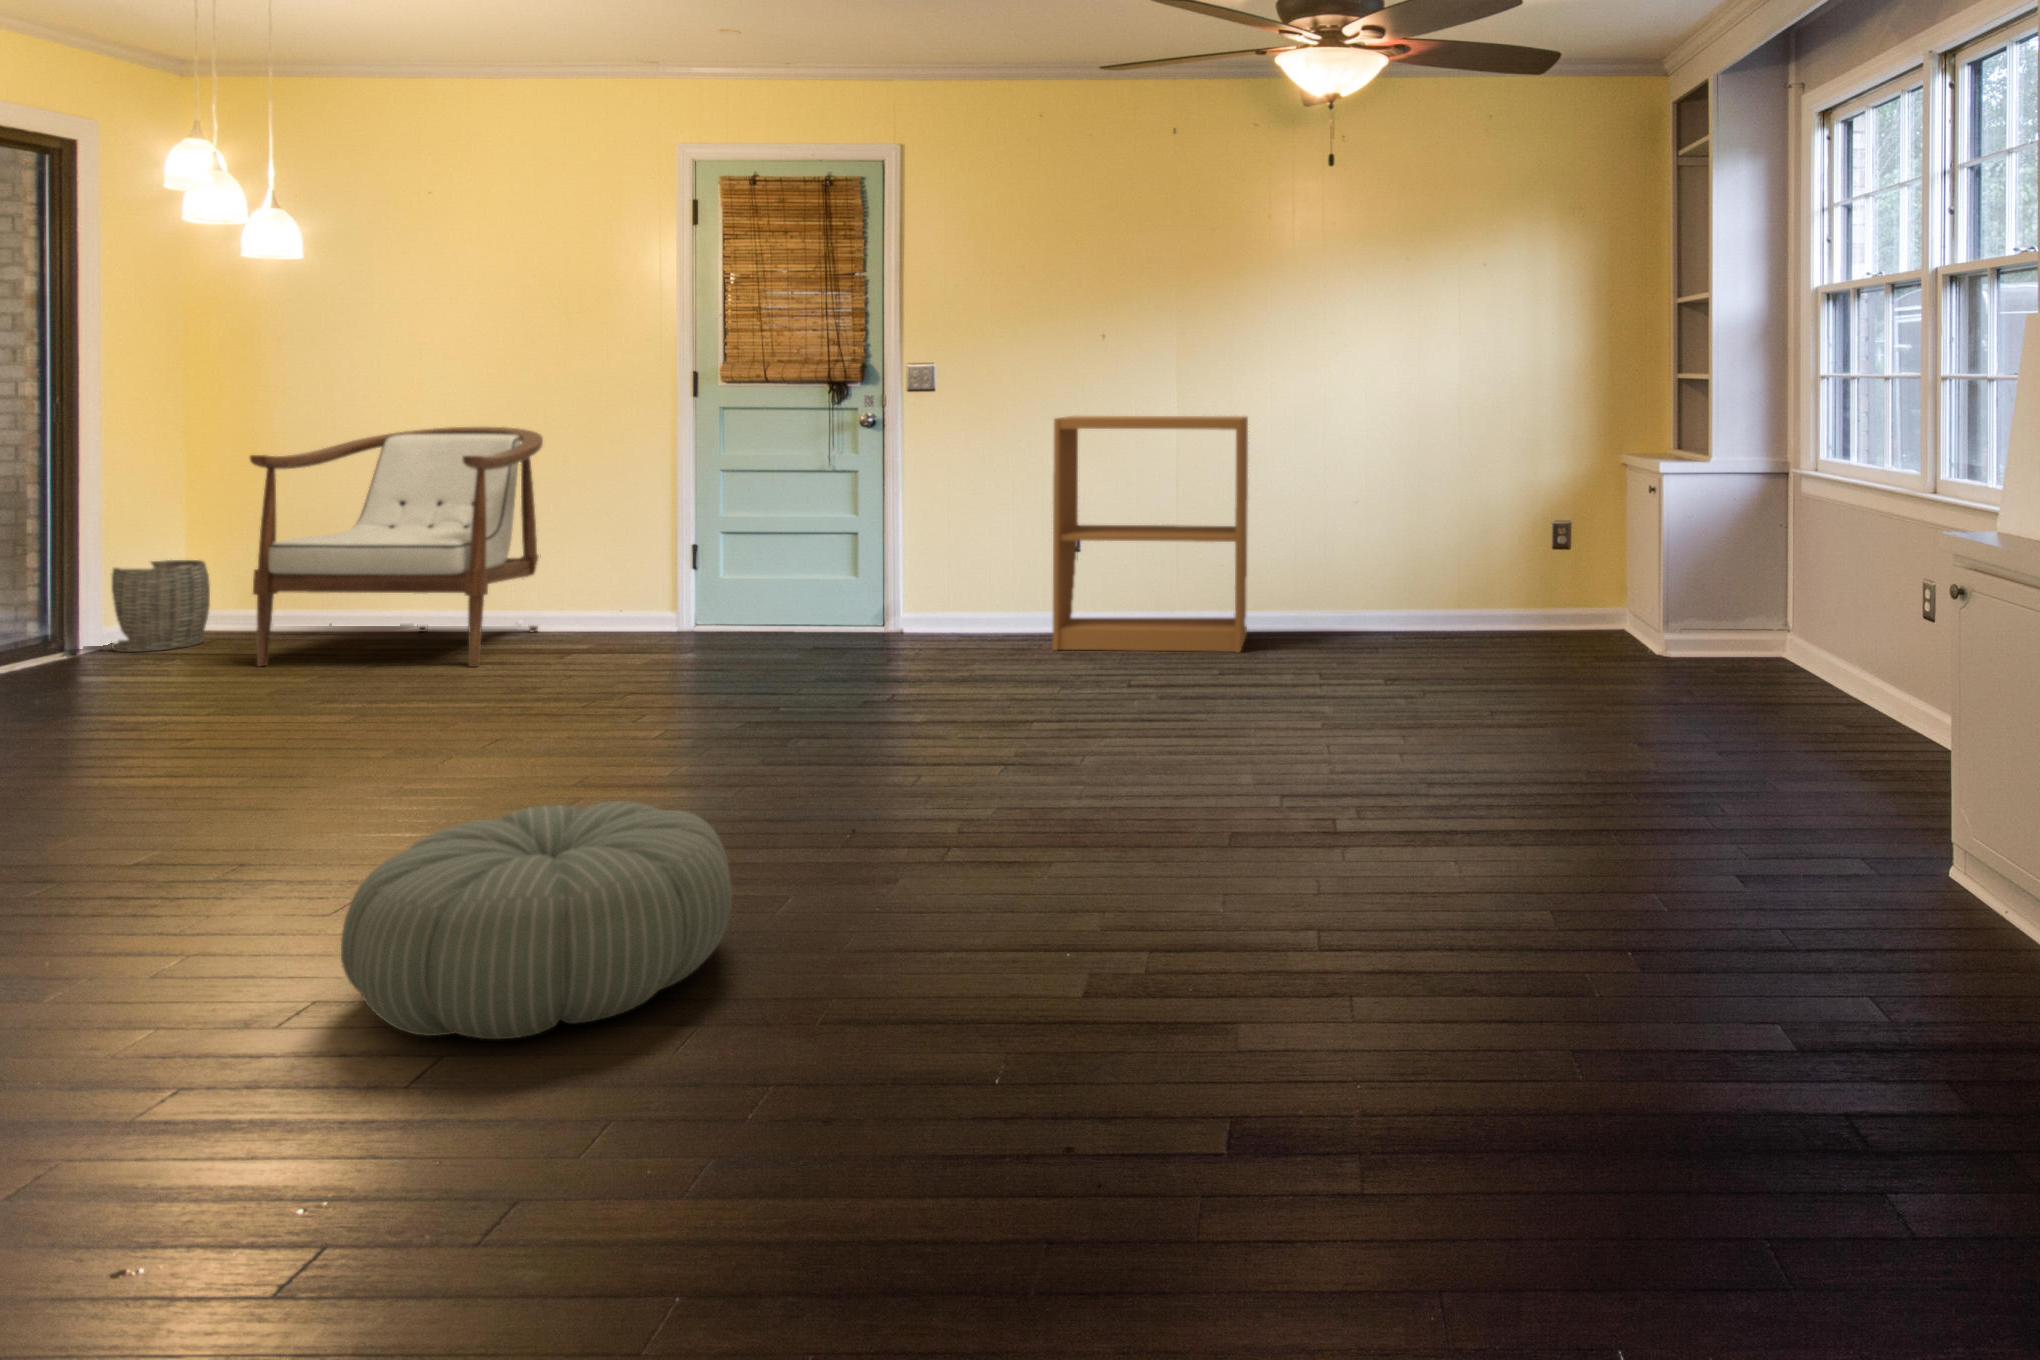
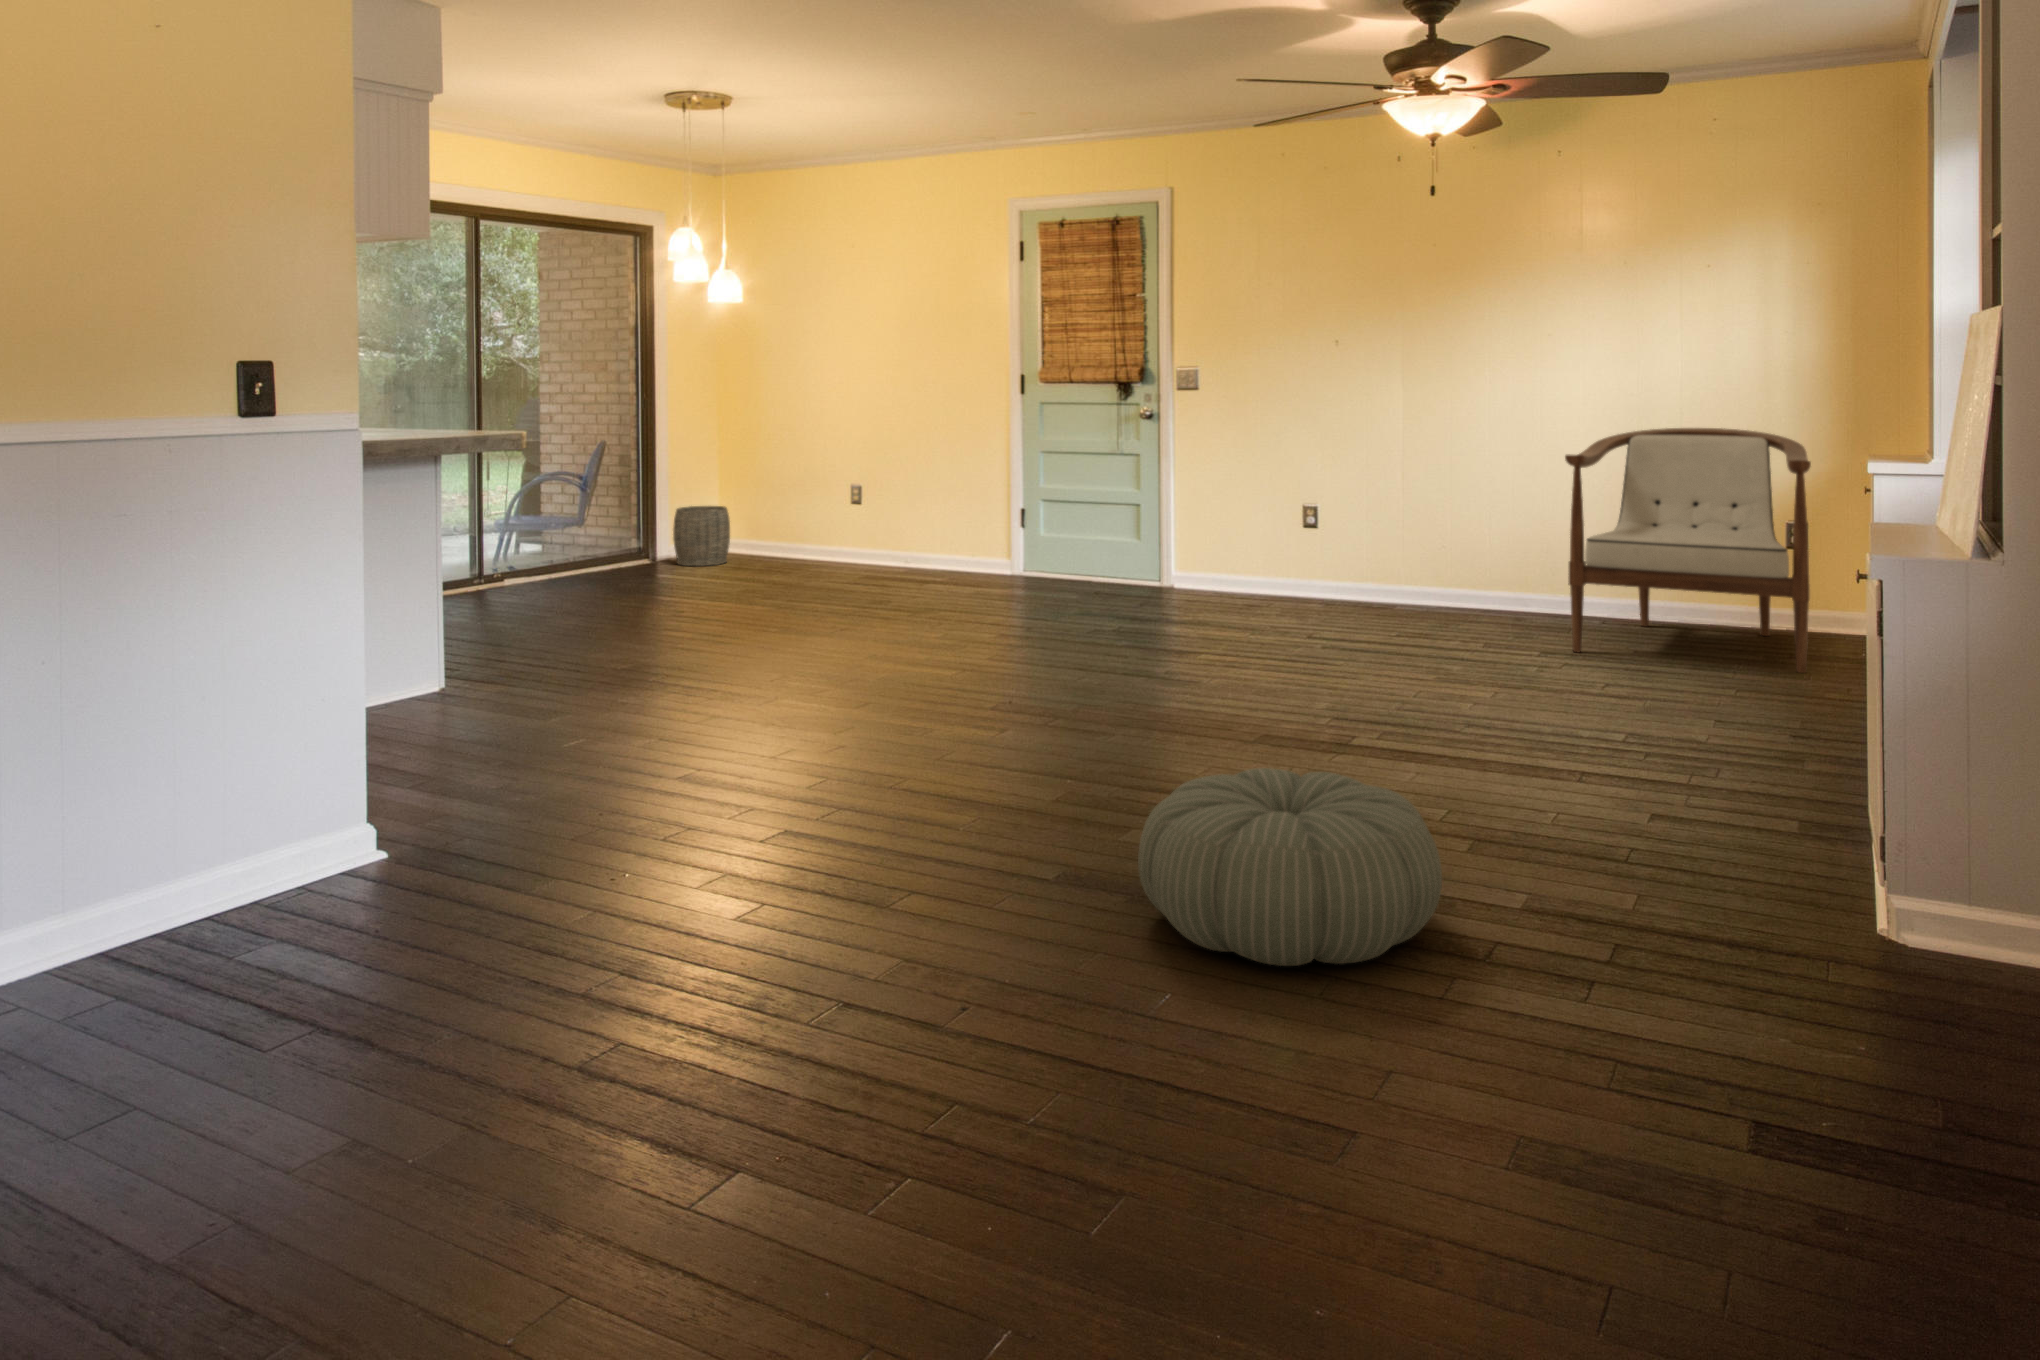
bookshelf: present [1052,416,1248,653] -> none [1275,412,1460,625]
armchair: present [250,427,543,667] -> present [1565,428,1811,673]
pouf: present [341,801,732,1039] -> present [1138,768,1442,966]

